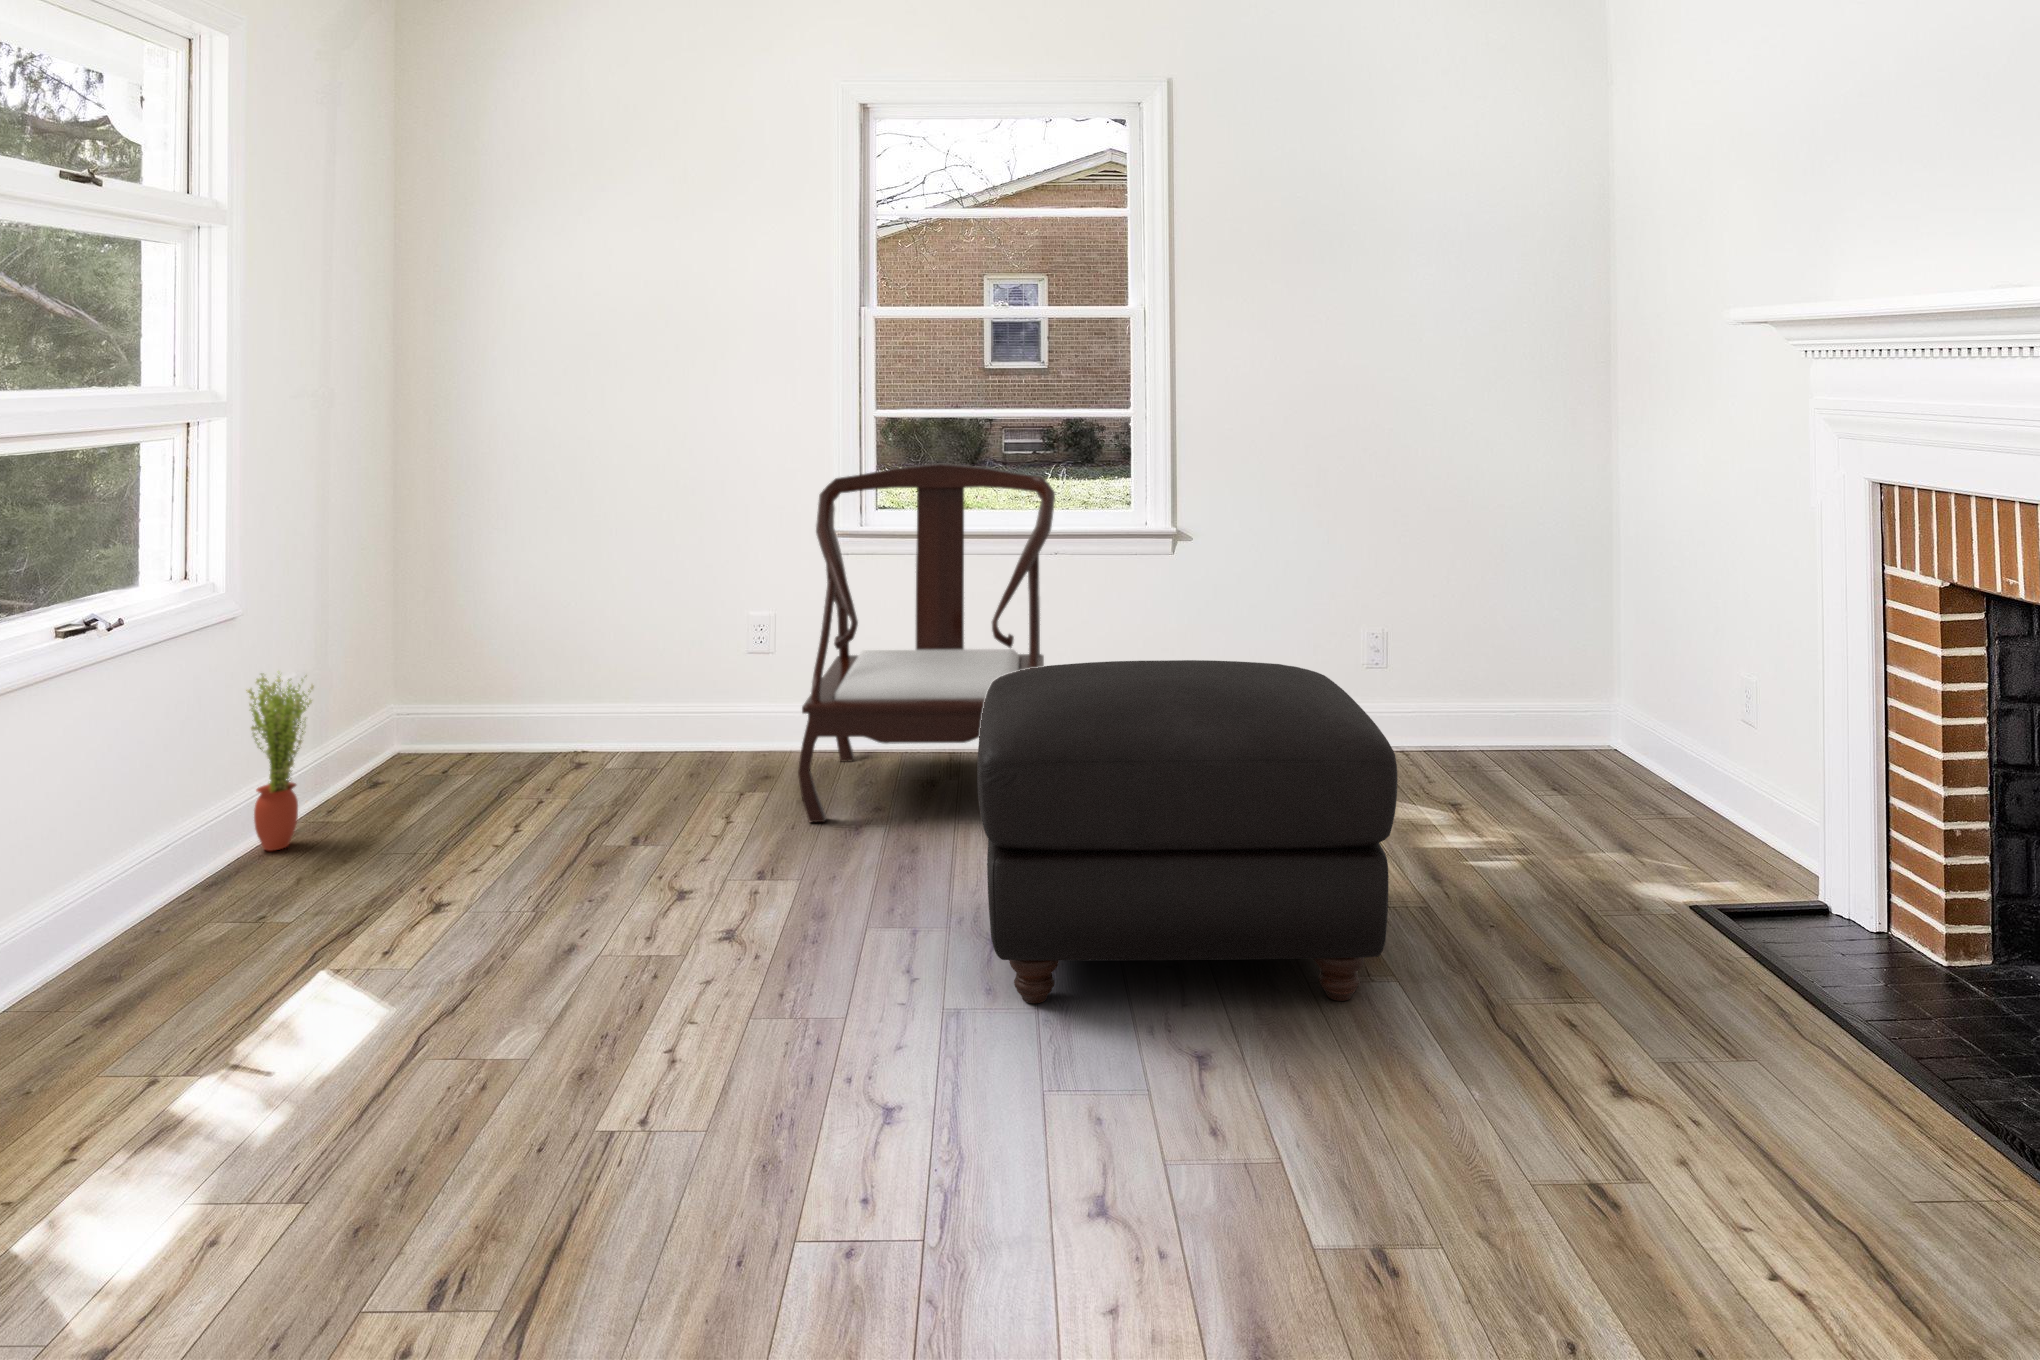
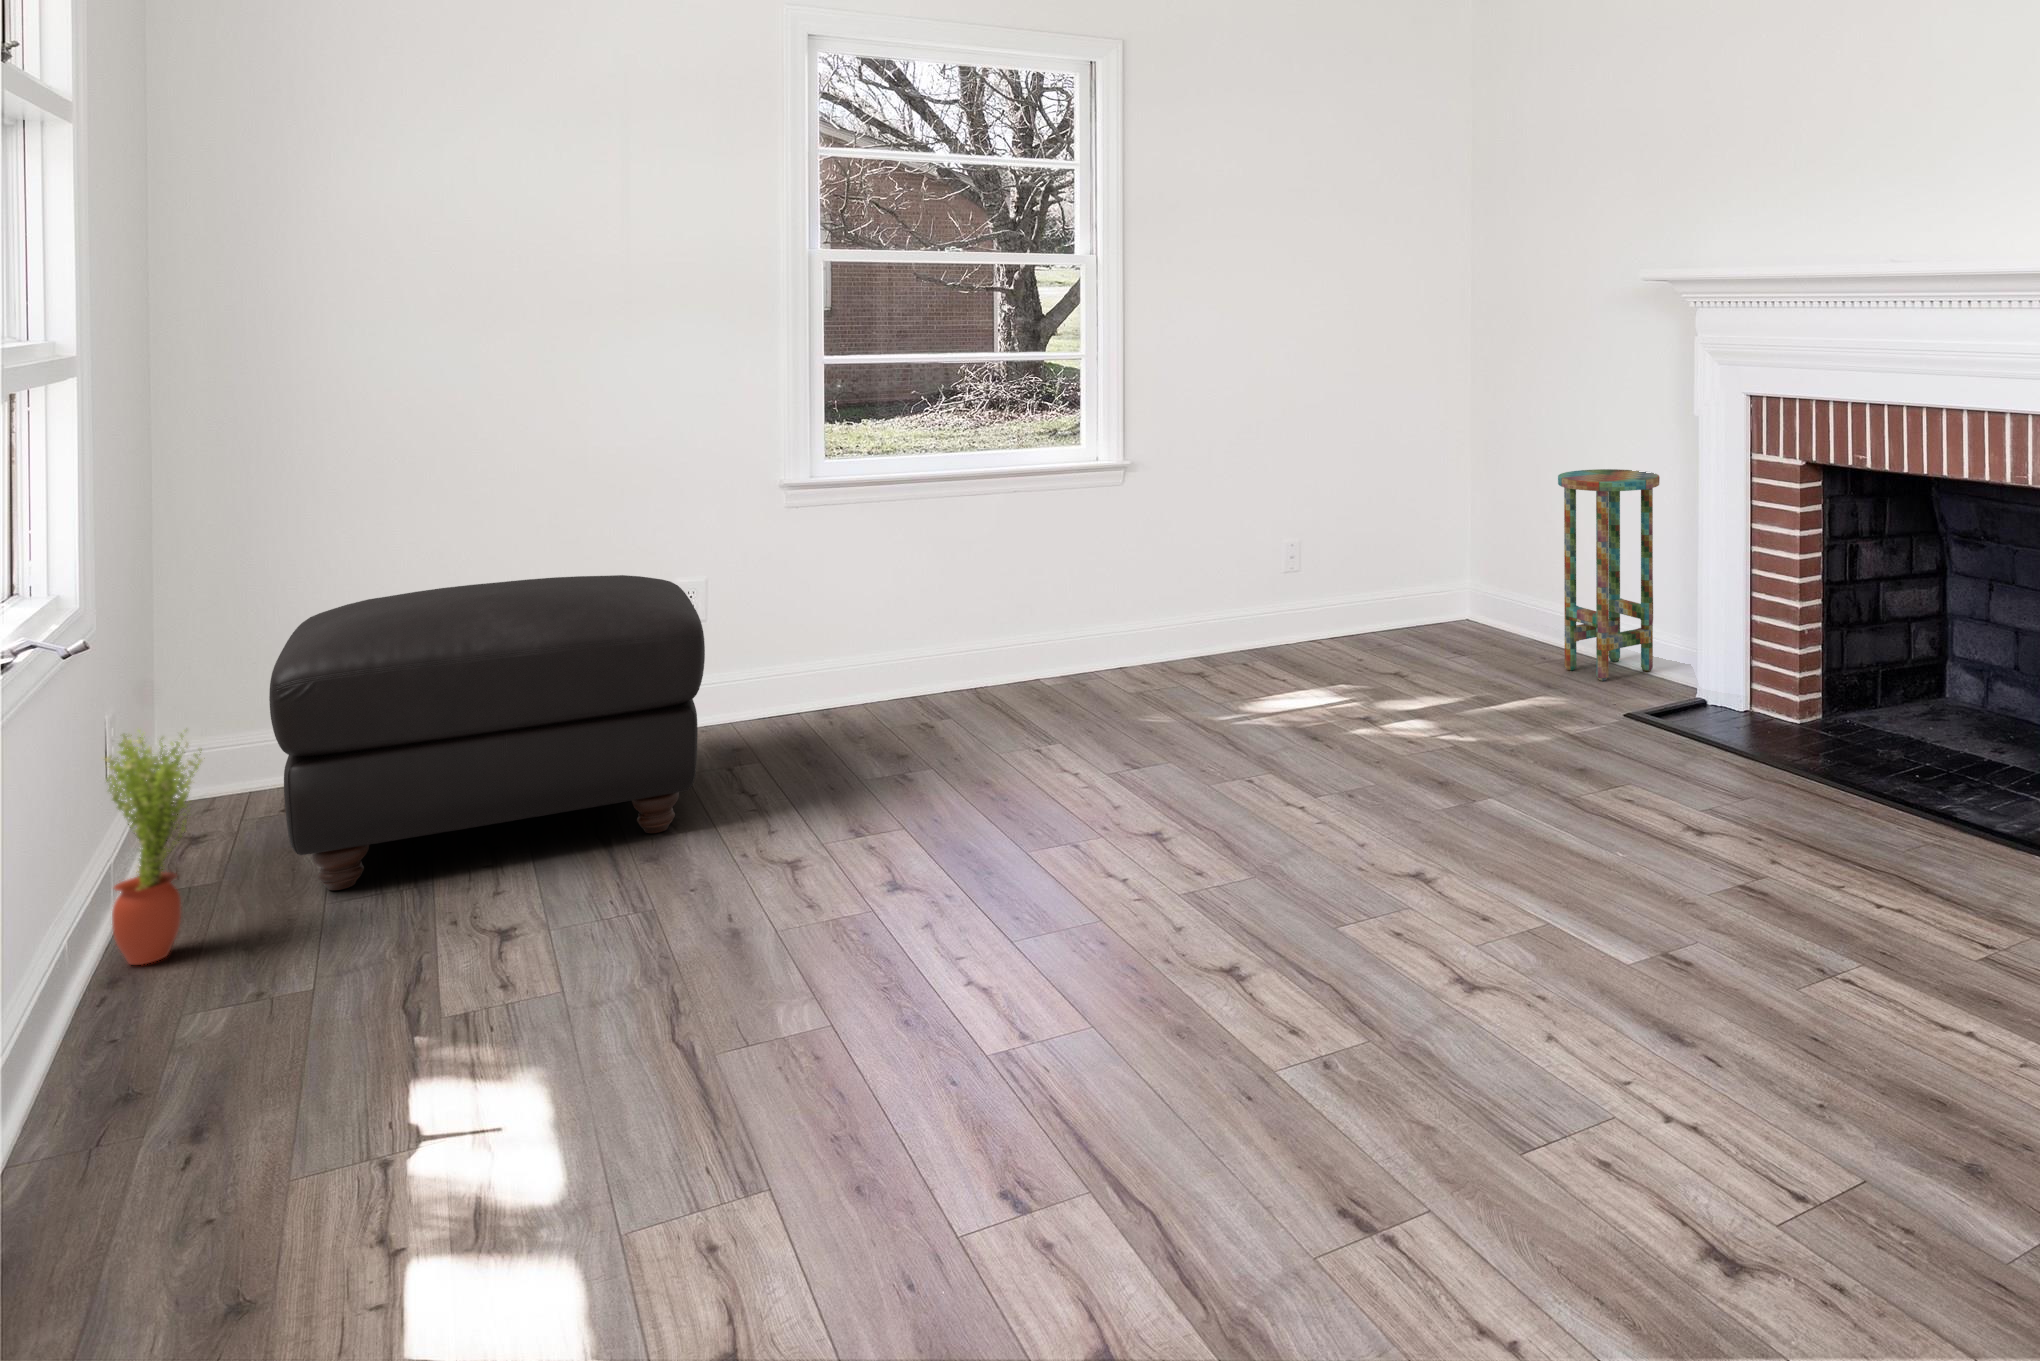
armchair: present [798,463,1055,822] -> none [811,415,1128,801]
side table: none [1597,563,1736,832] -> present [1558,469,1660,681]
ottoman: present [977,660,1398,1003] -> present [269,575,705,890]

